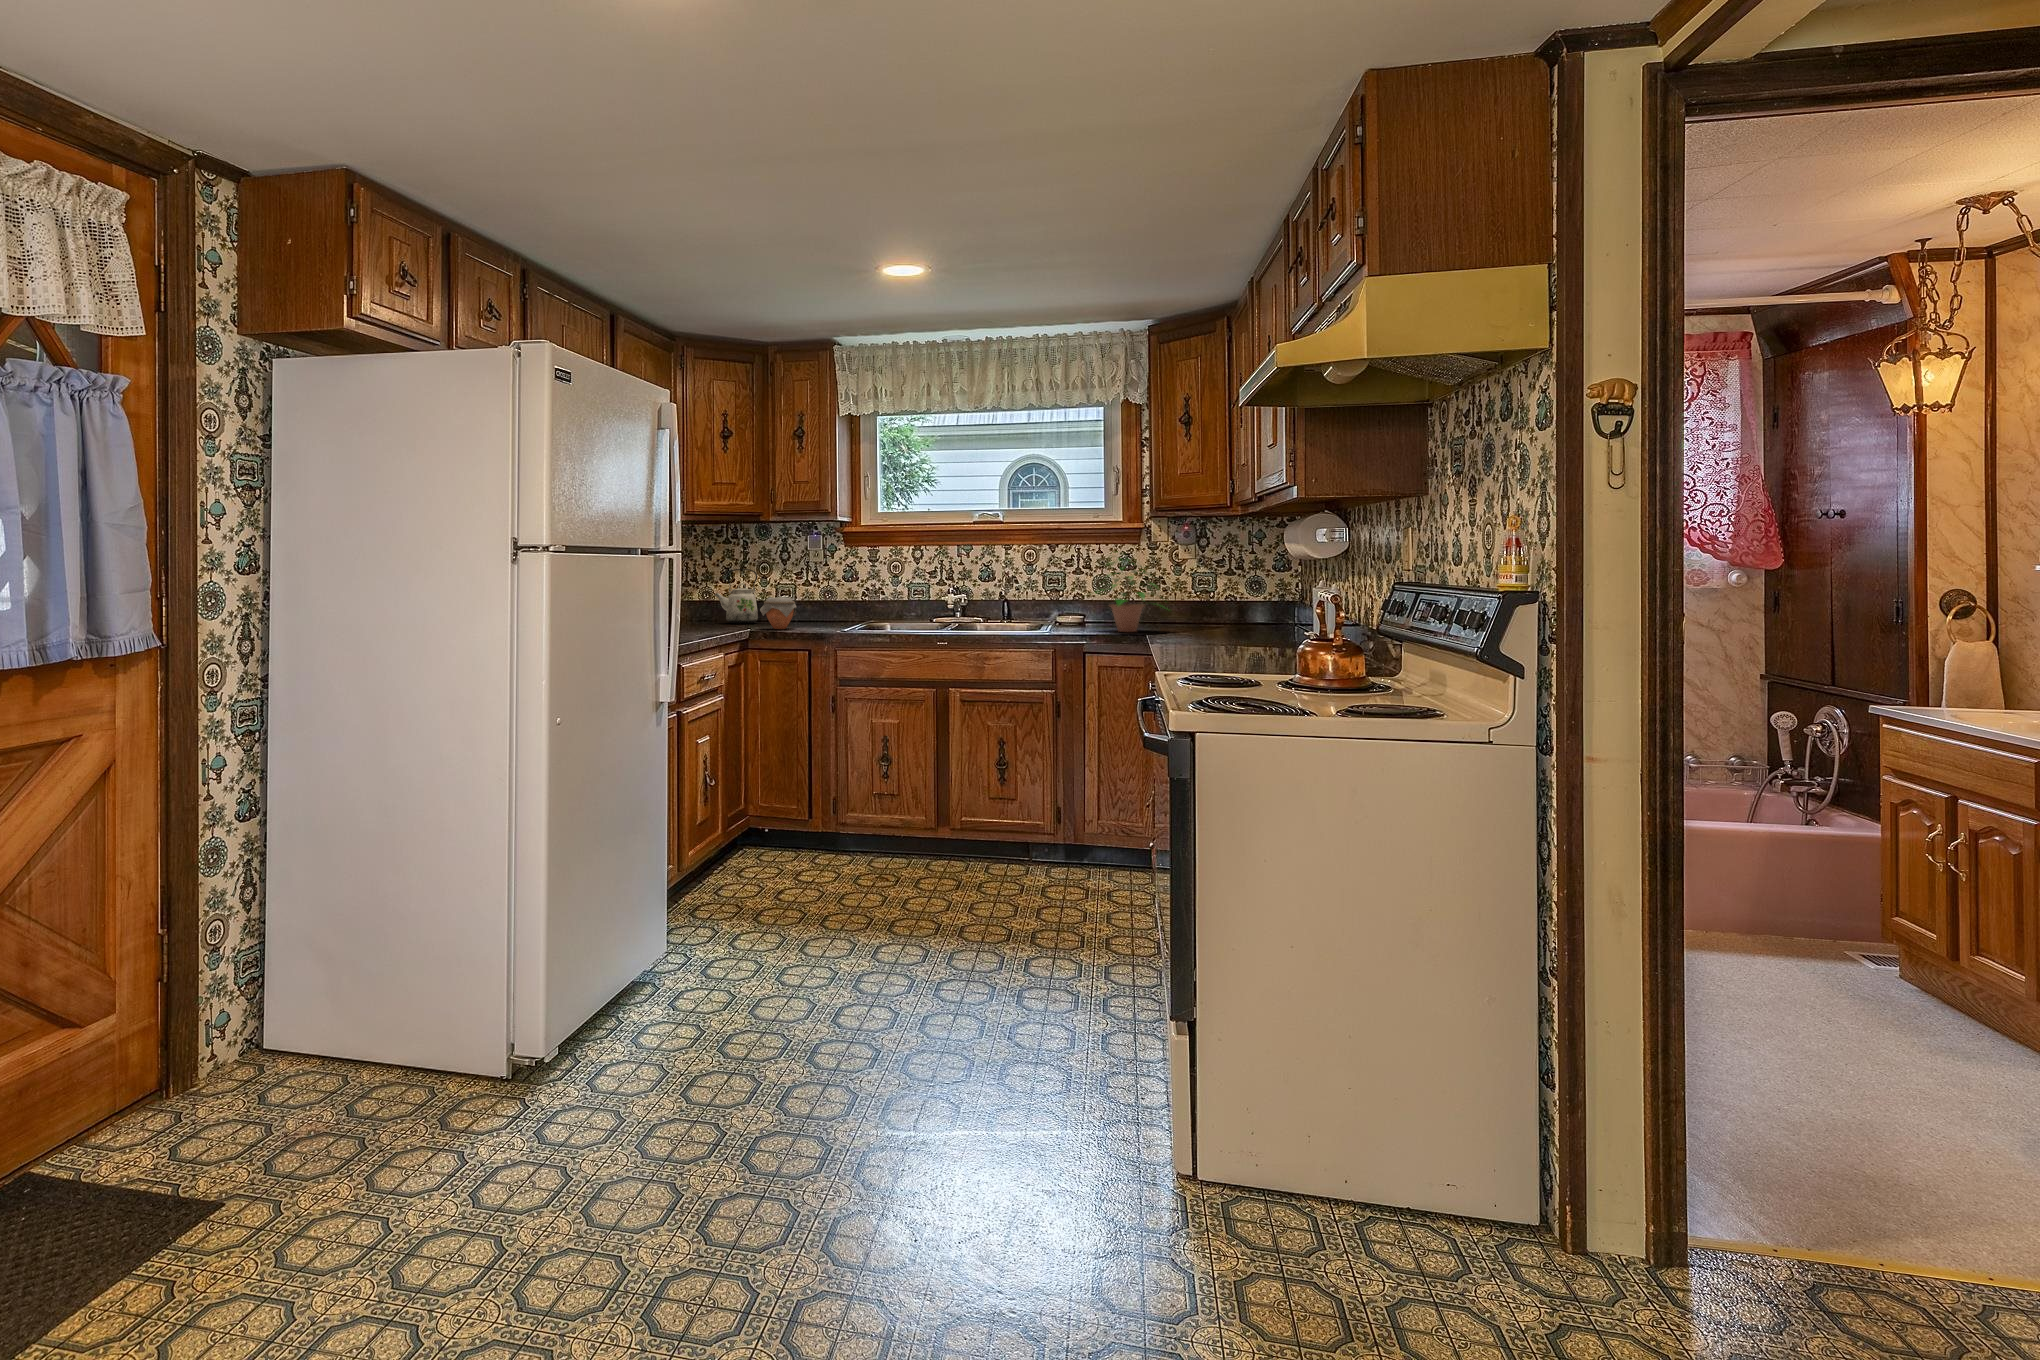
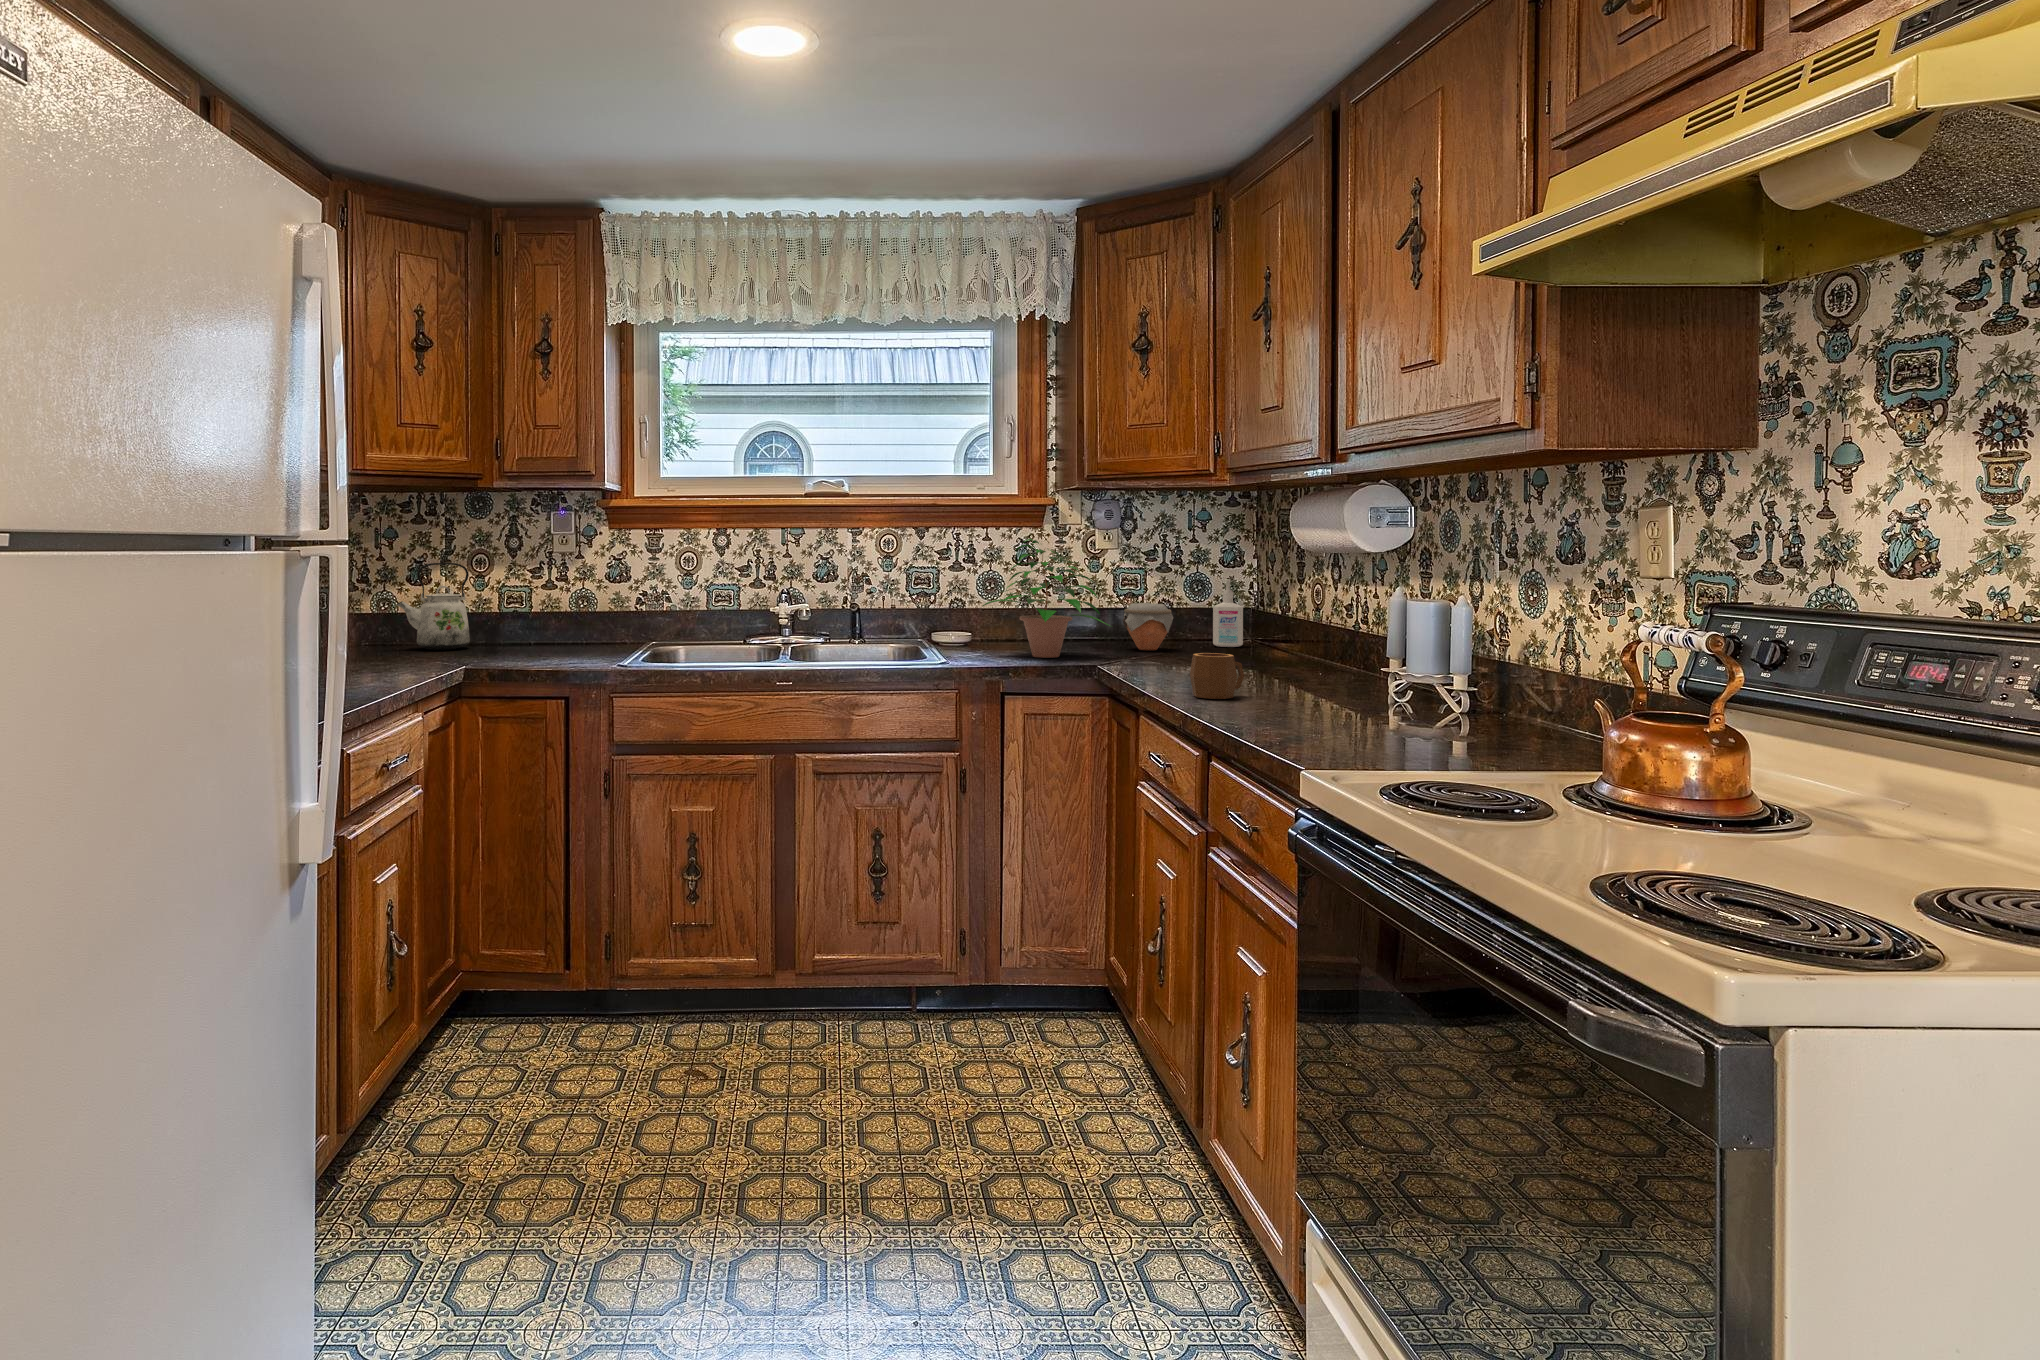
bottle: none [1266,580,1289,629] -> present [1213,579,1243,647]
jar: present [760,597,797,629] -> present [1122,603,1174,650]
mug: none [1175,622,1211,650] -> present [1190,653,1244,699]

